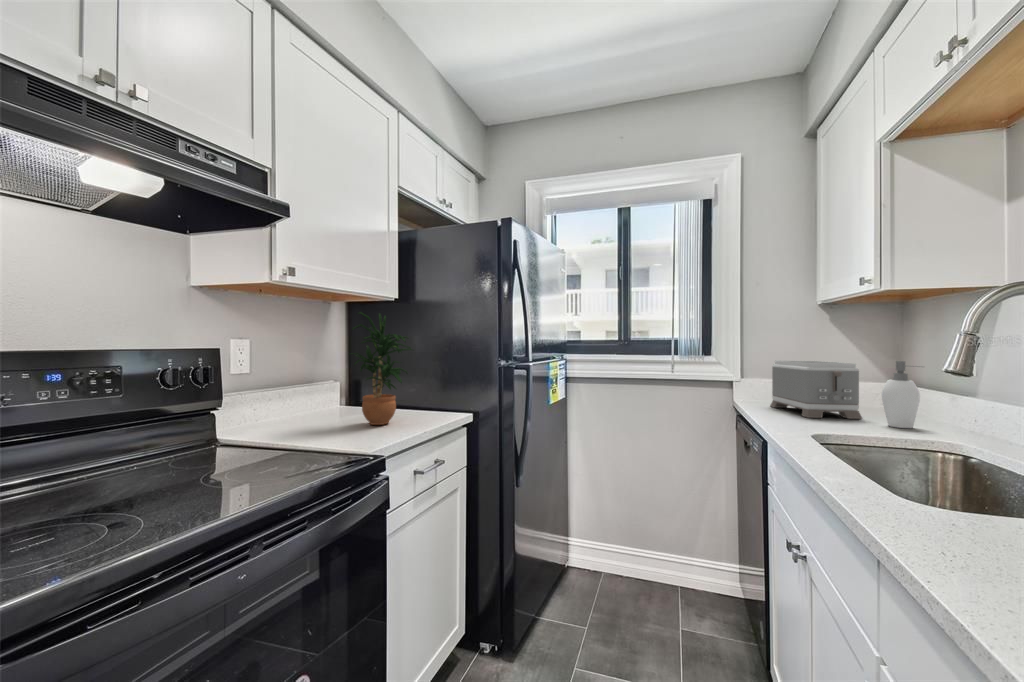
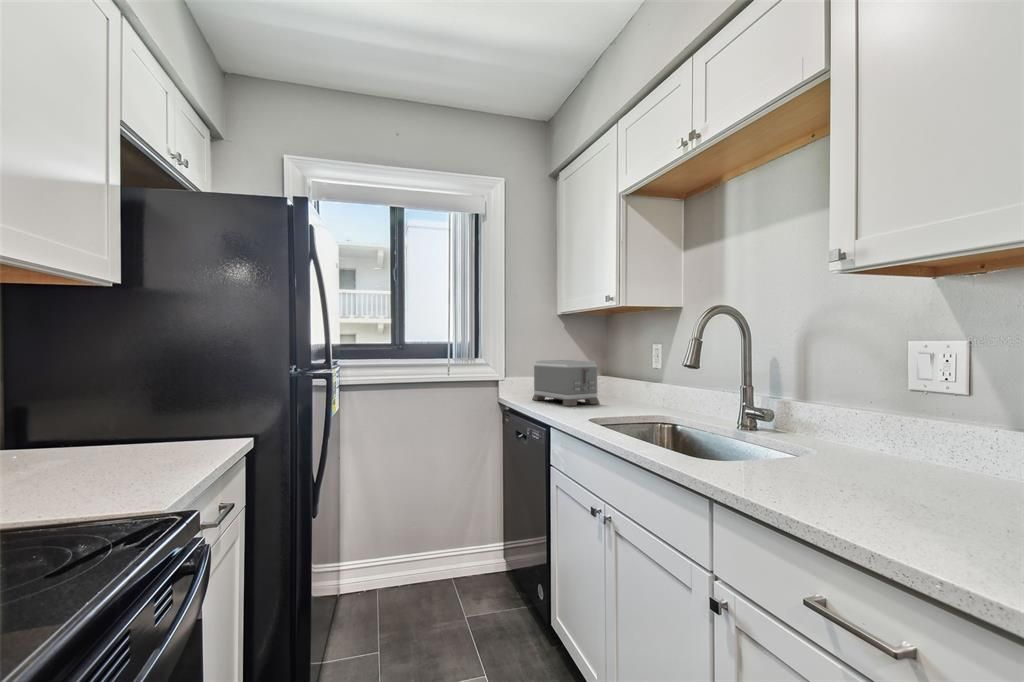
potted plant: present [351,312,412,425] -> none [47,302,178,473]
soap dispenser: present [882,361,920,428] -> none [615,358,641,407]

